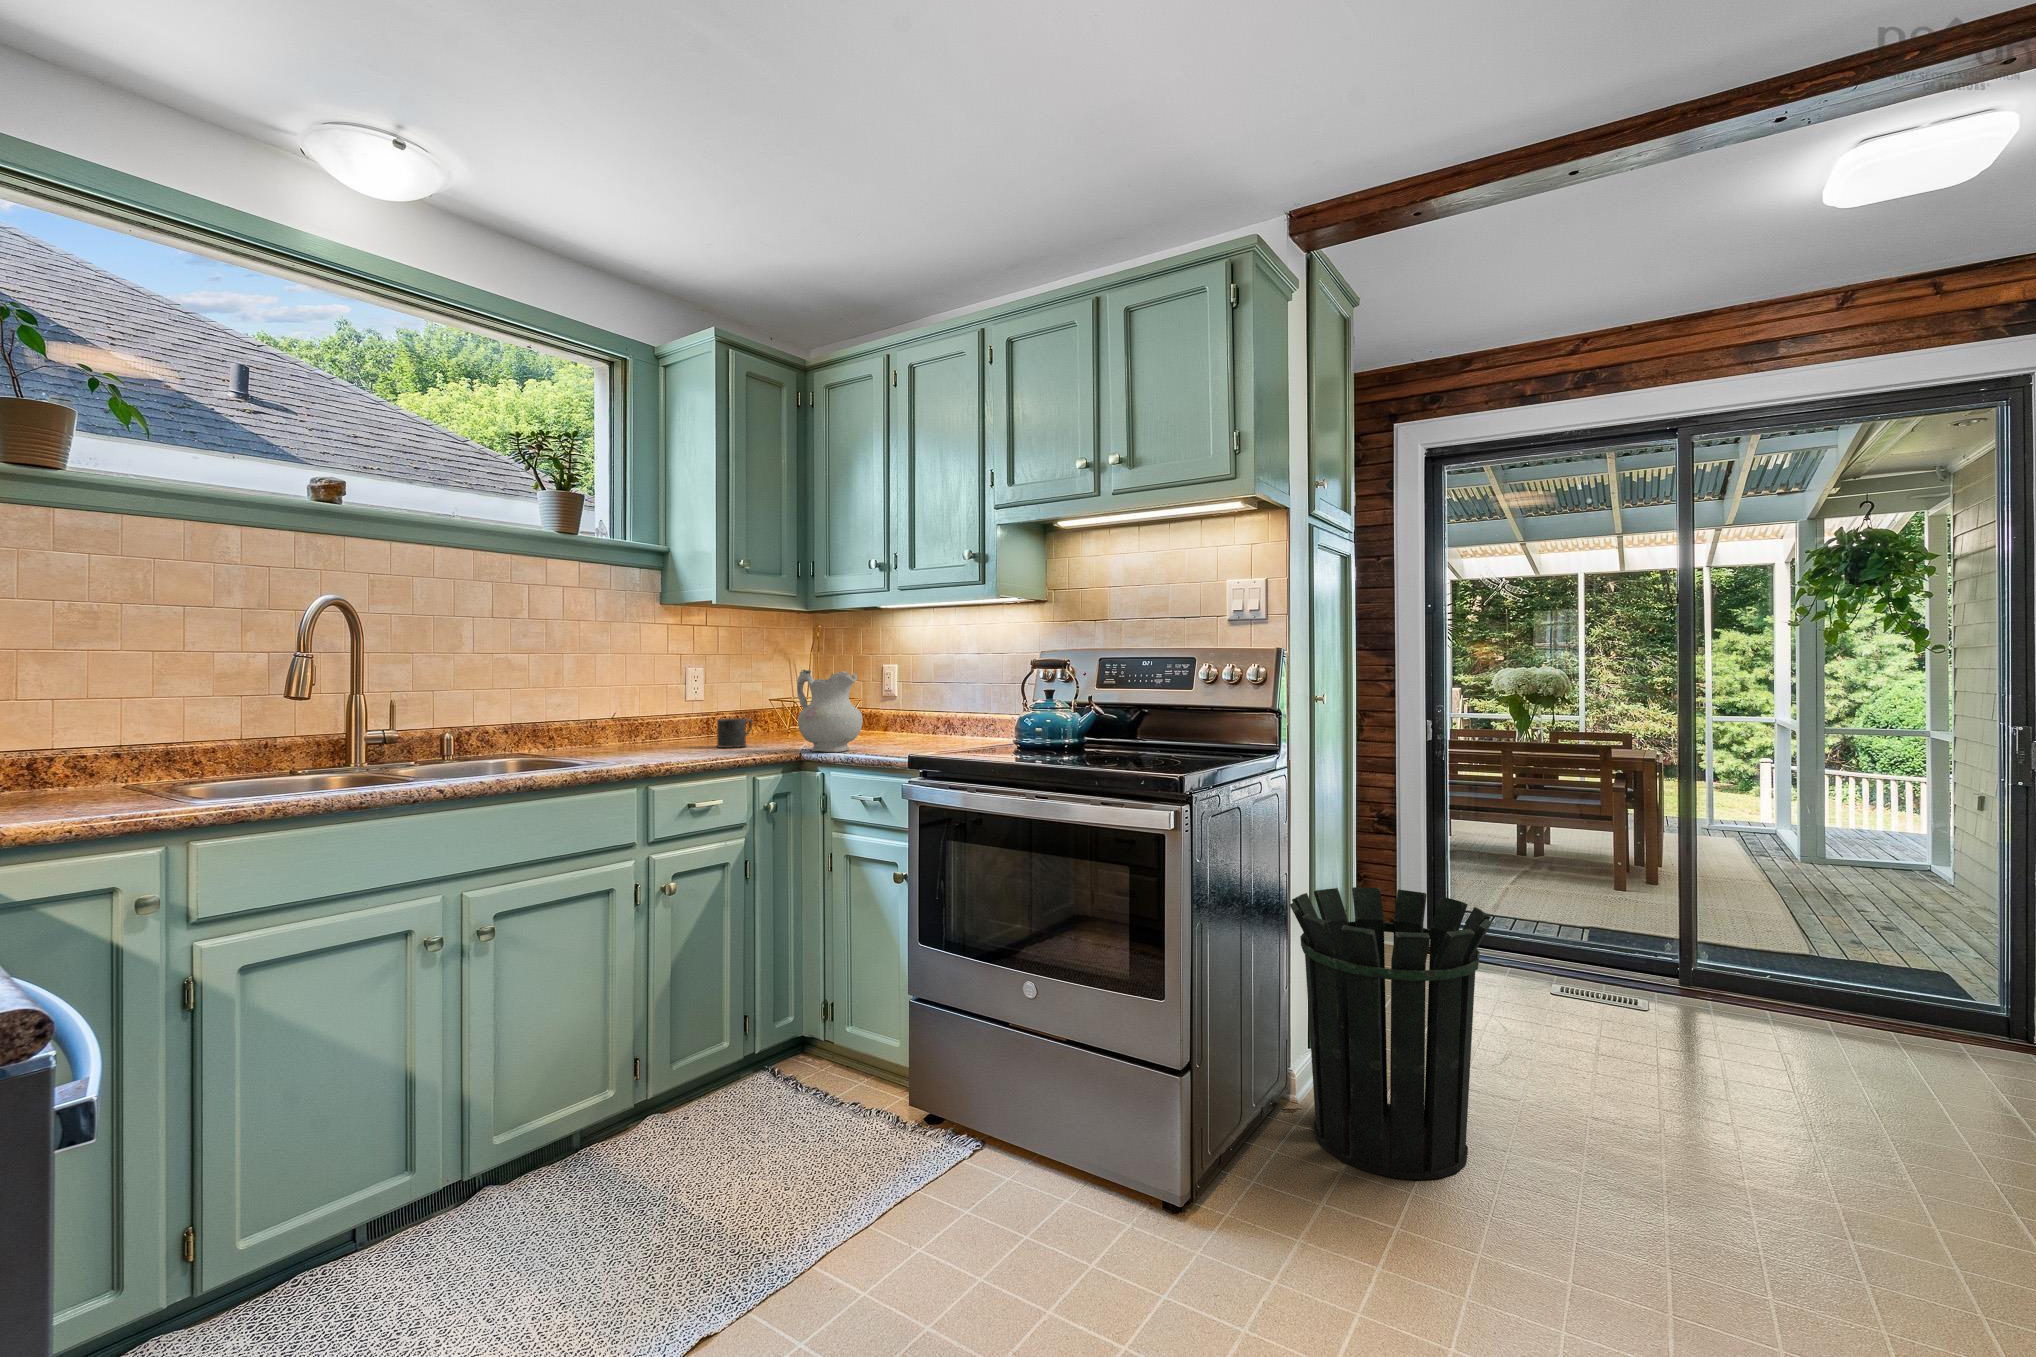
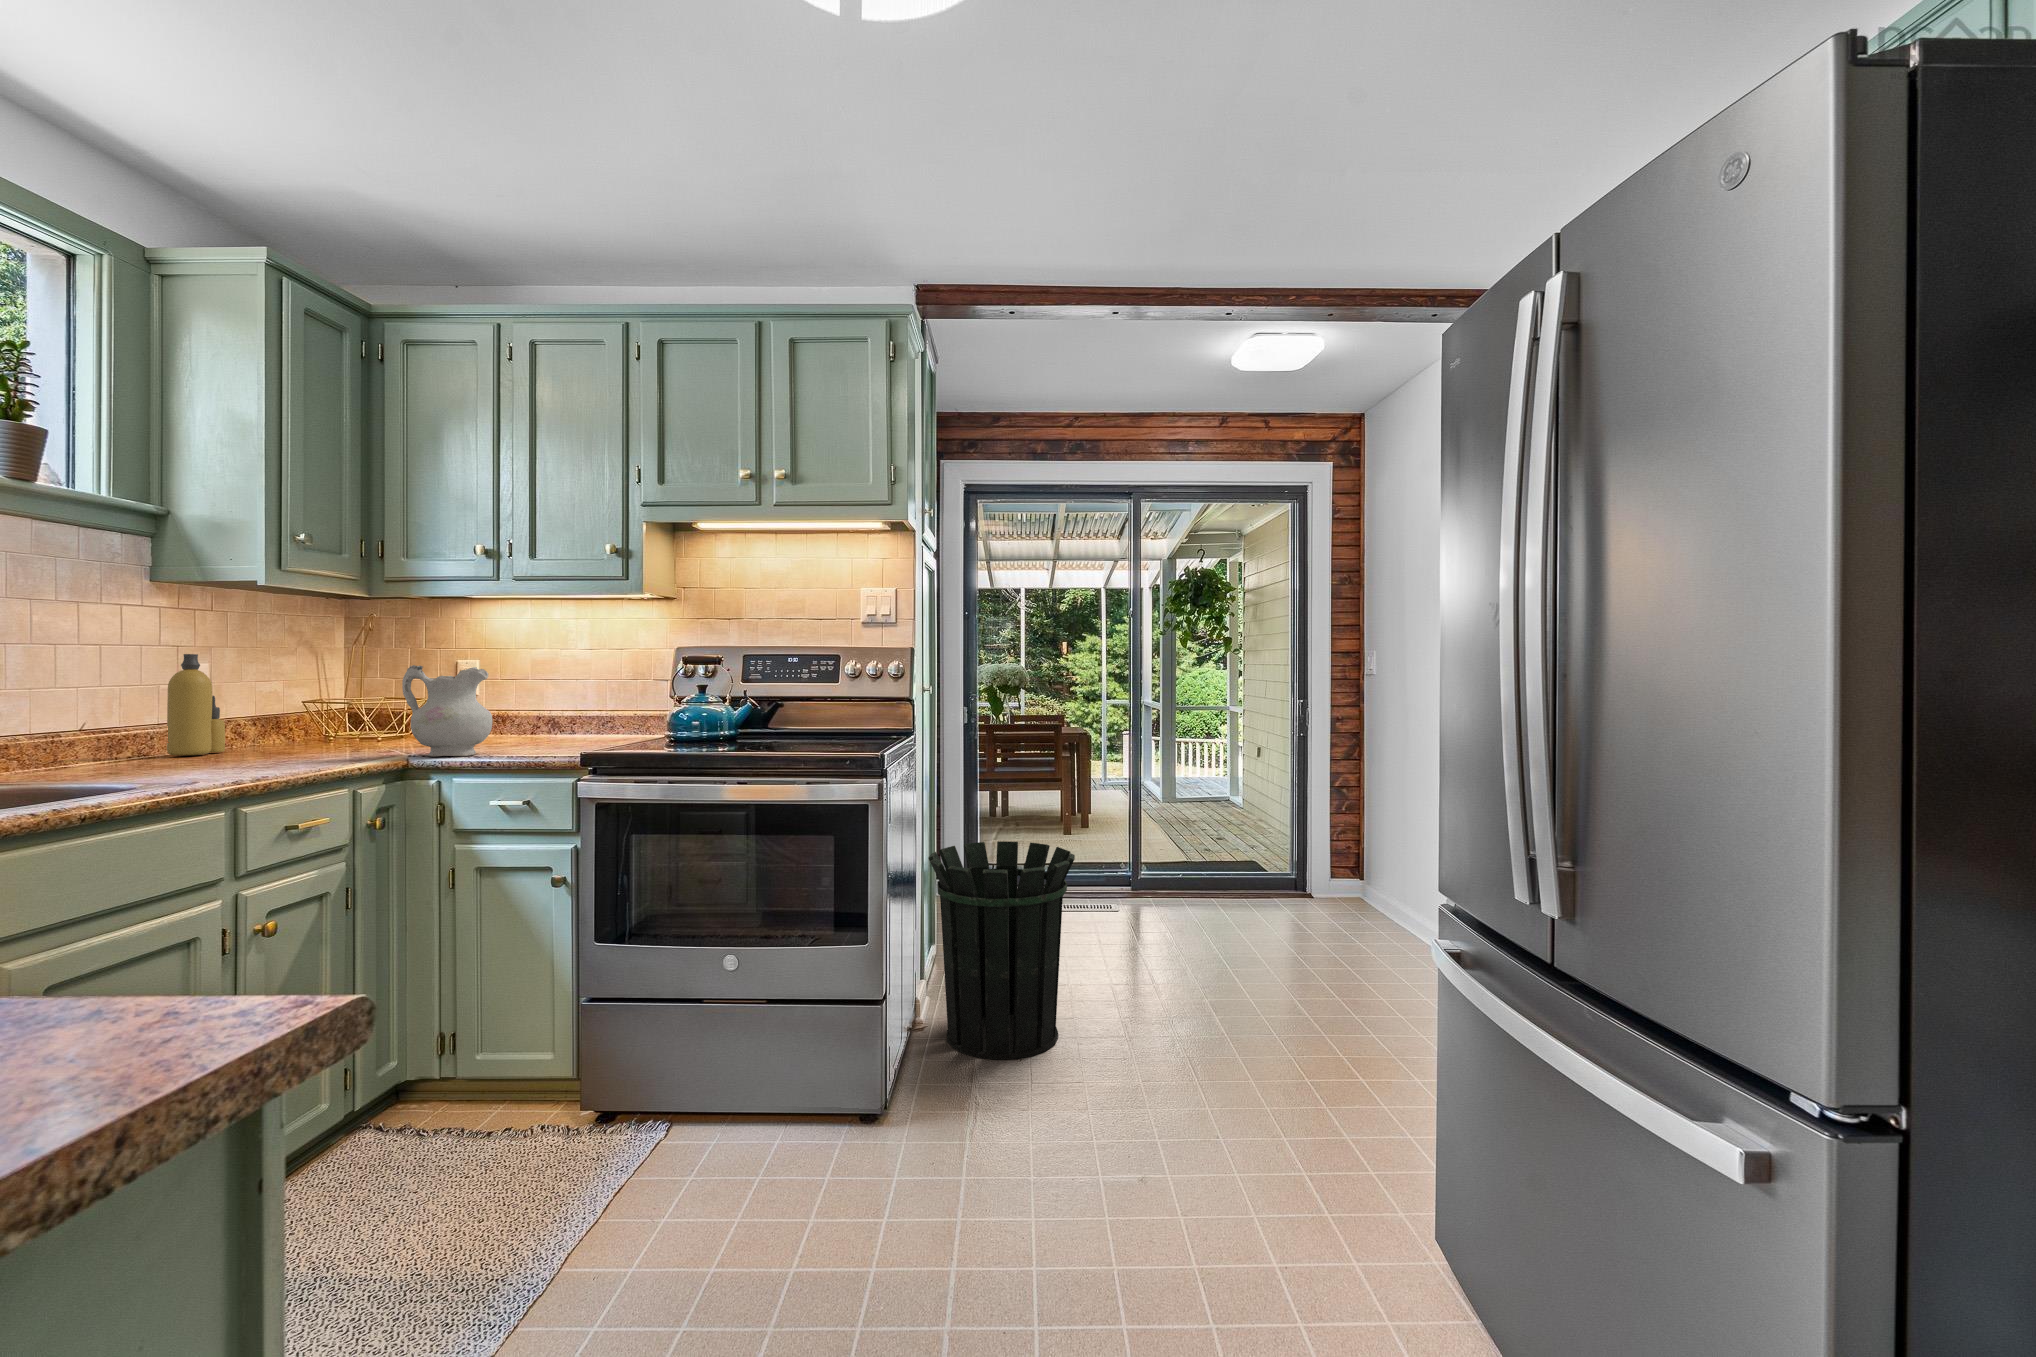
bottle: none [671,662,711,742] -> present [167,654,225,756]
mug: present [717,718,752,748] -> none [268,723,318,759]

